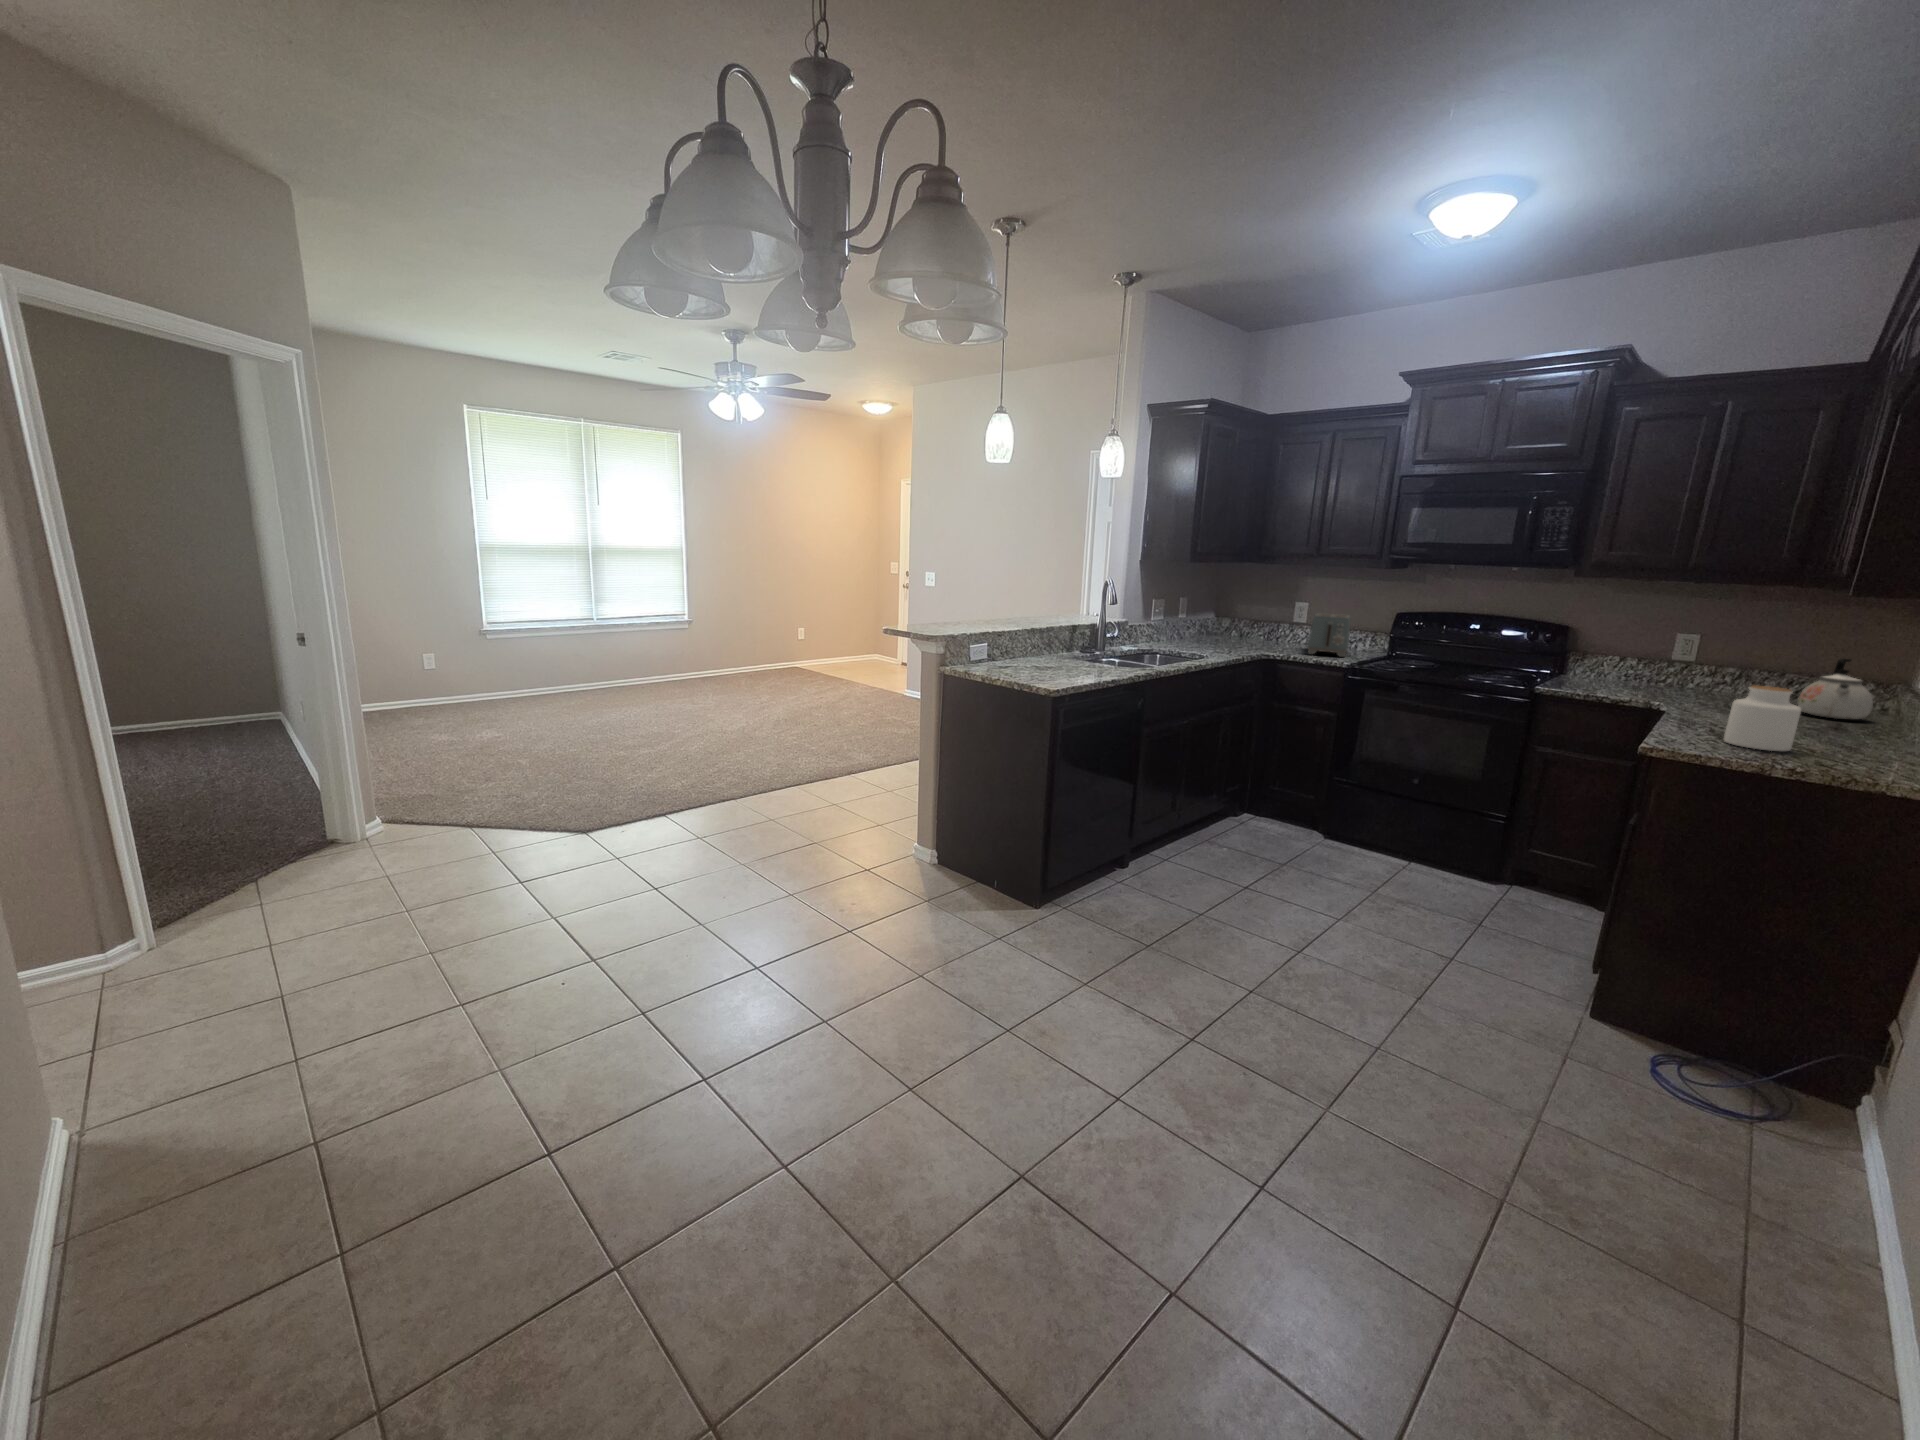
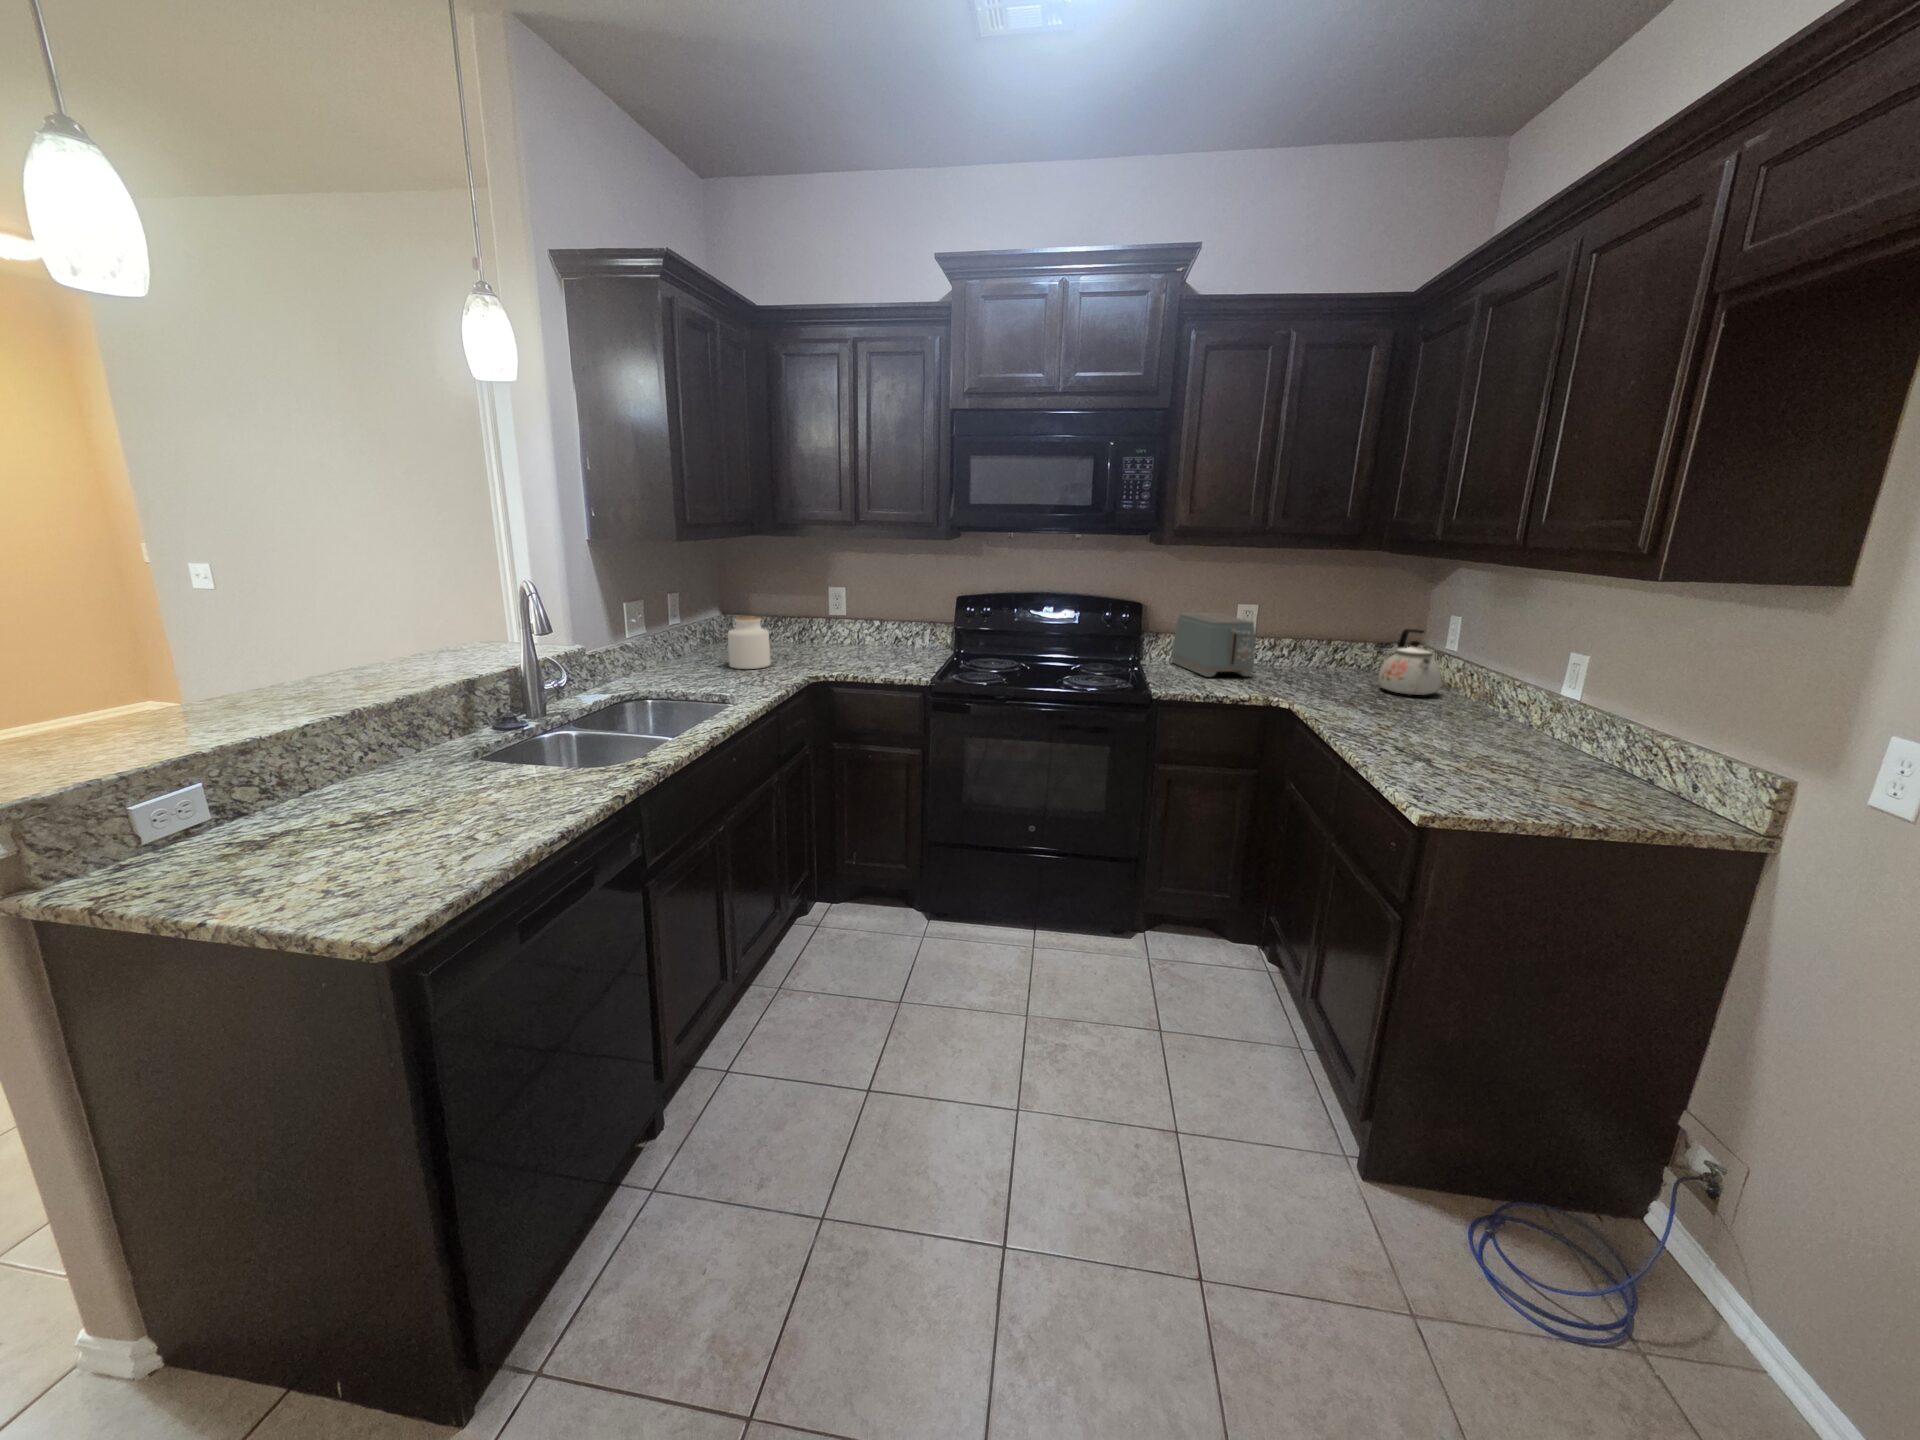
toaster: present [1308,613,1350,657] -> present [1172,613,1255,677]
jar: present [1724,685,1801,751] -> present [728,616,770,669]

